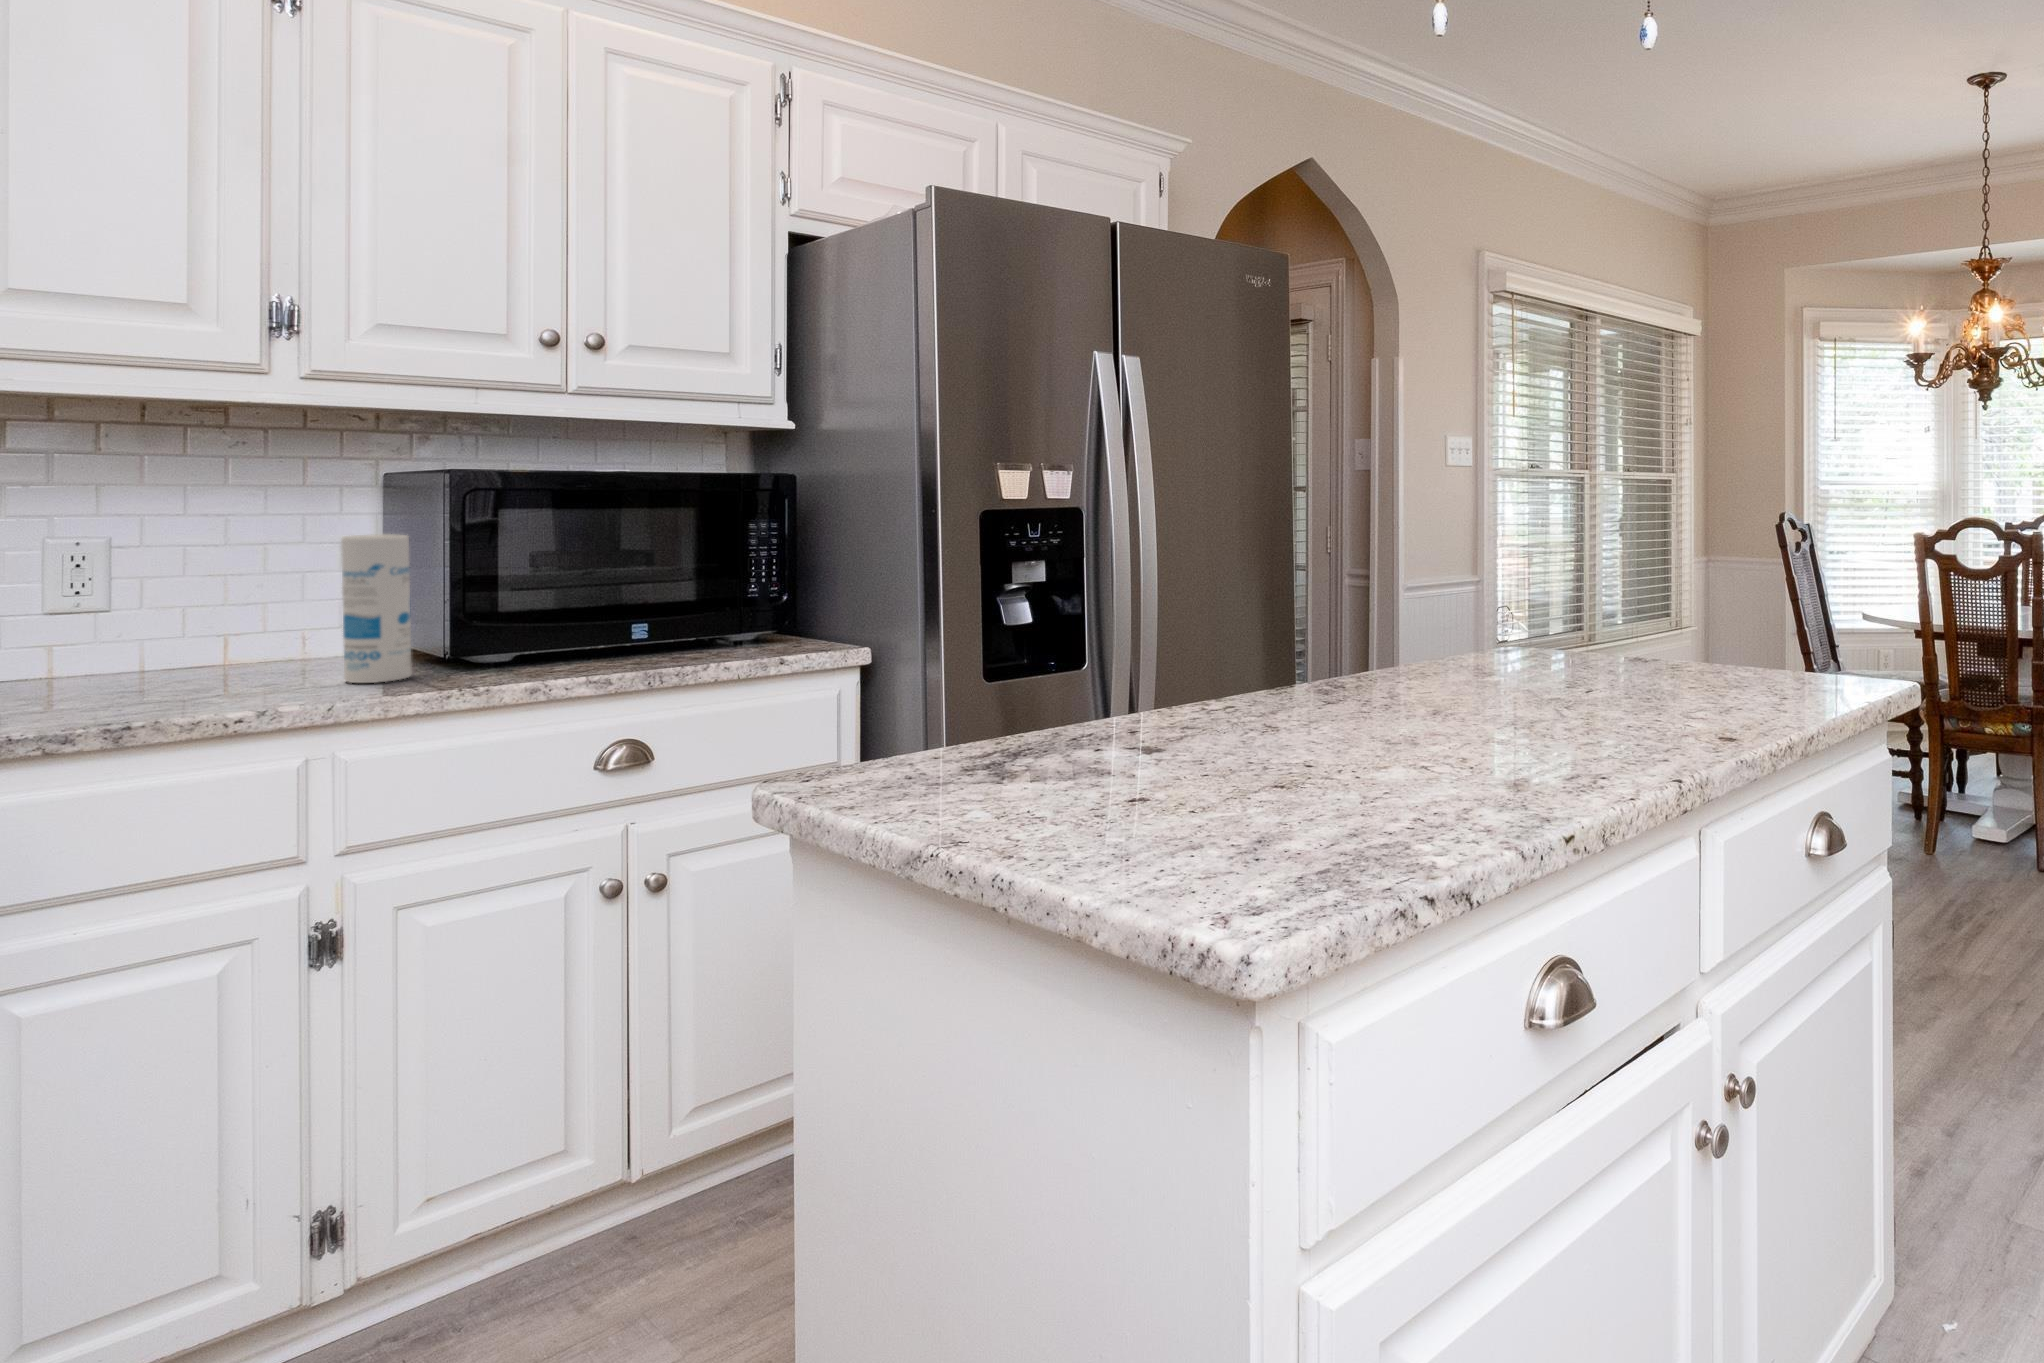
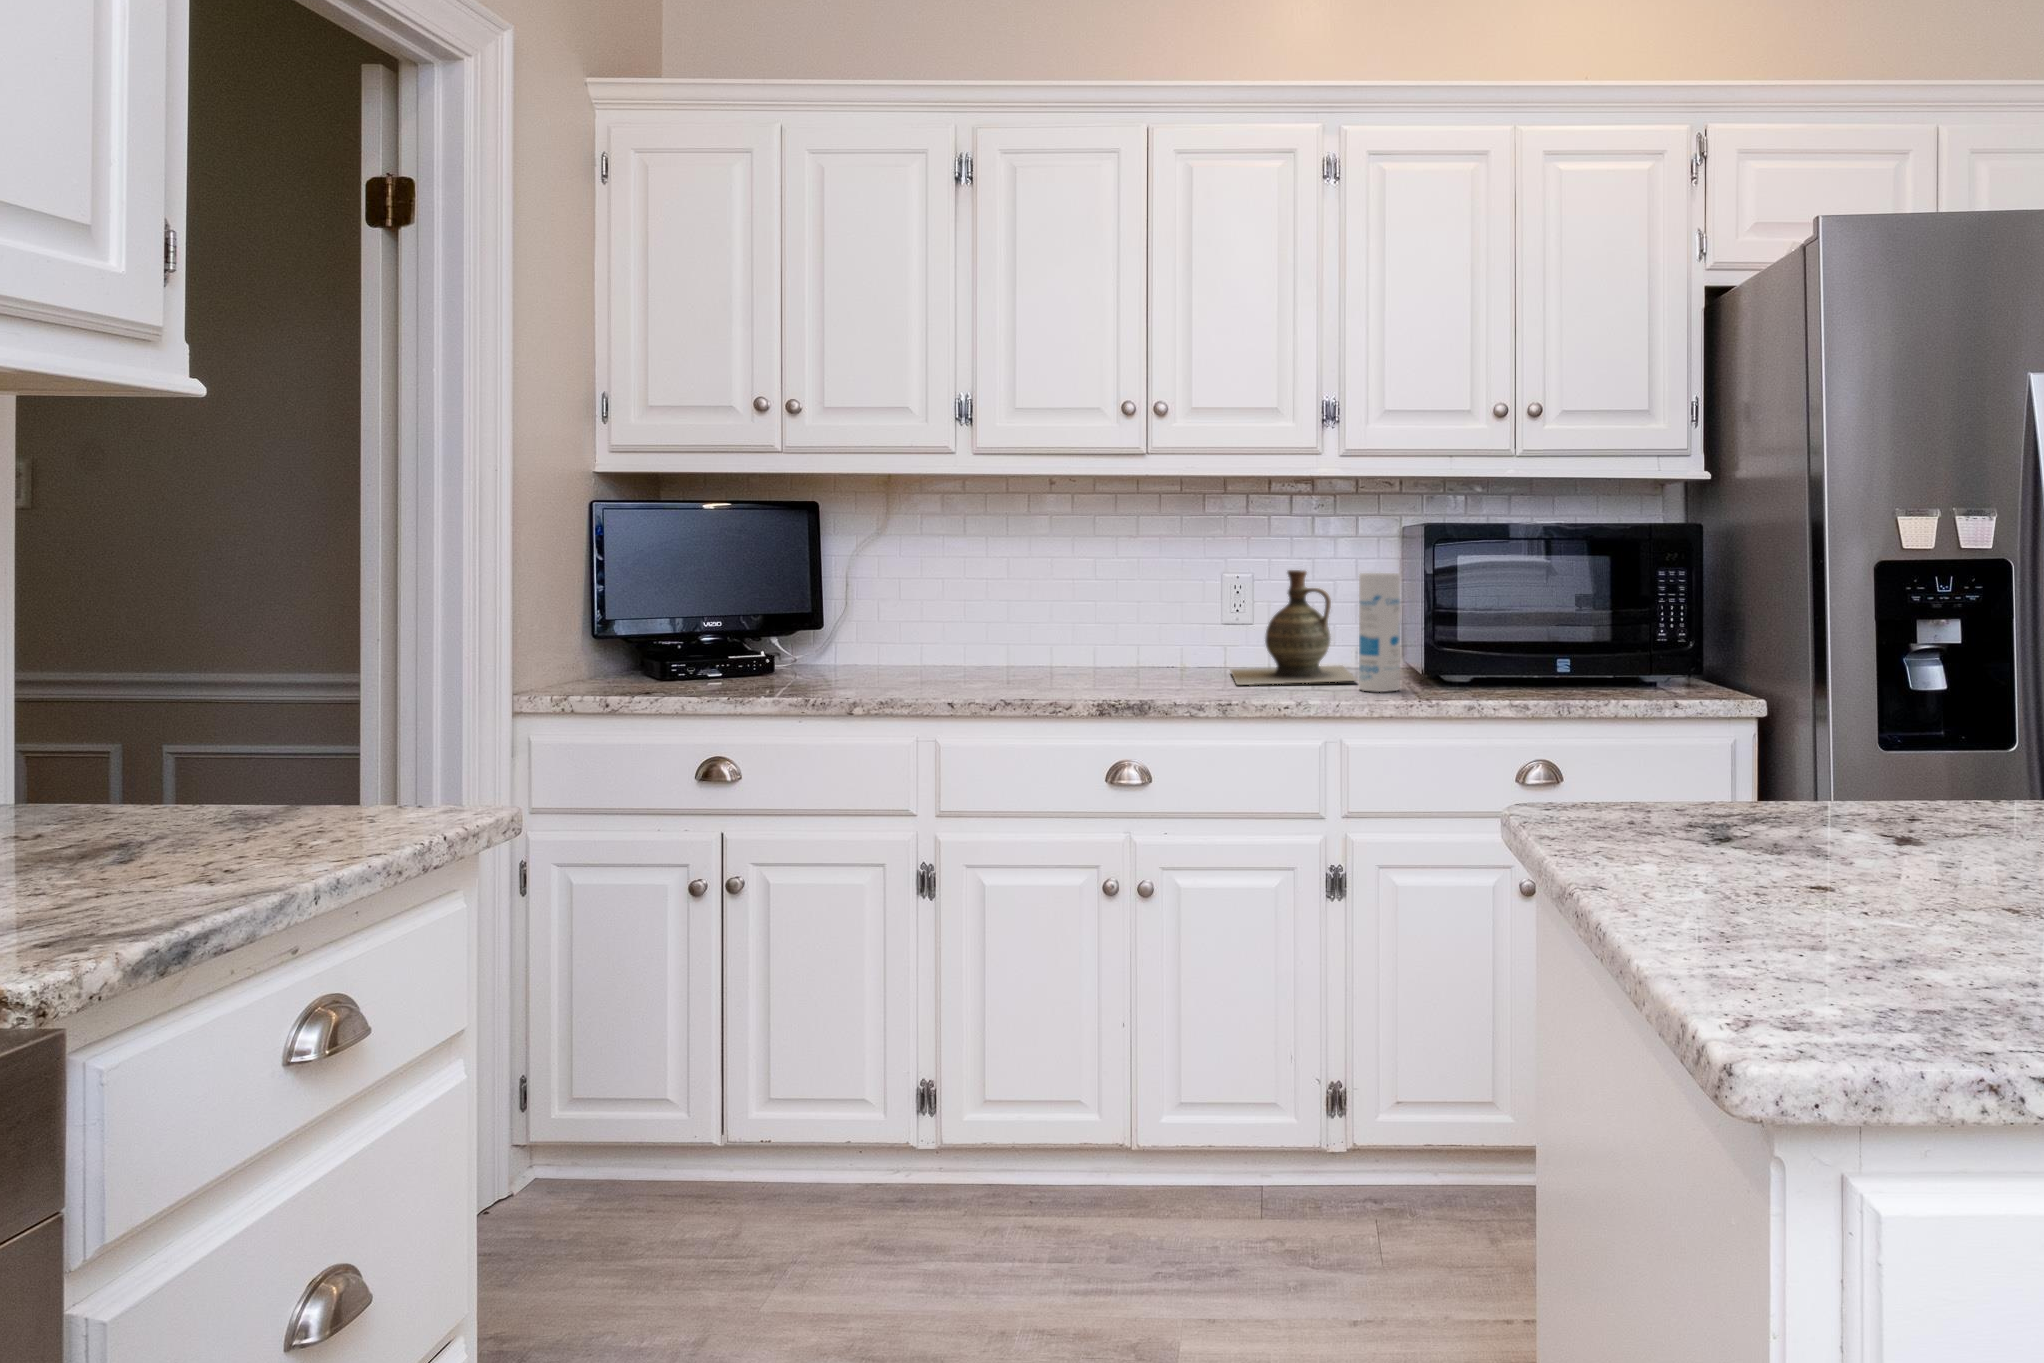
ceramic jug: none [71,531,335,696] -> present [1230,570,1357,685]

